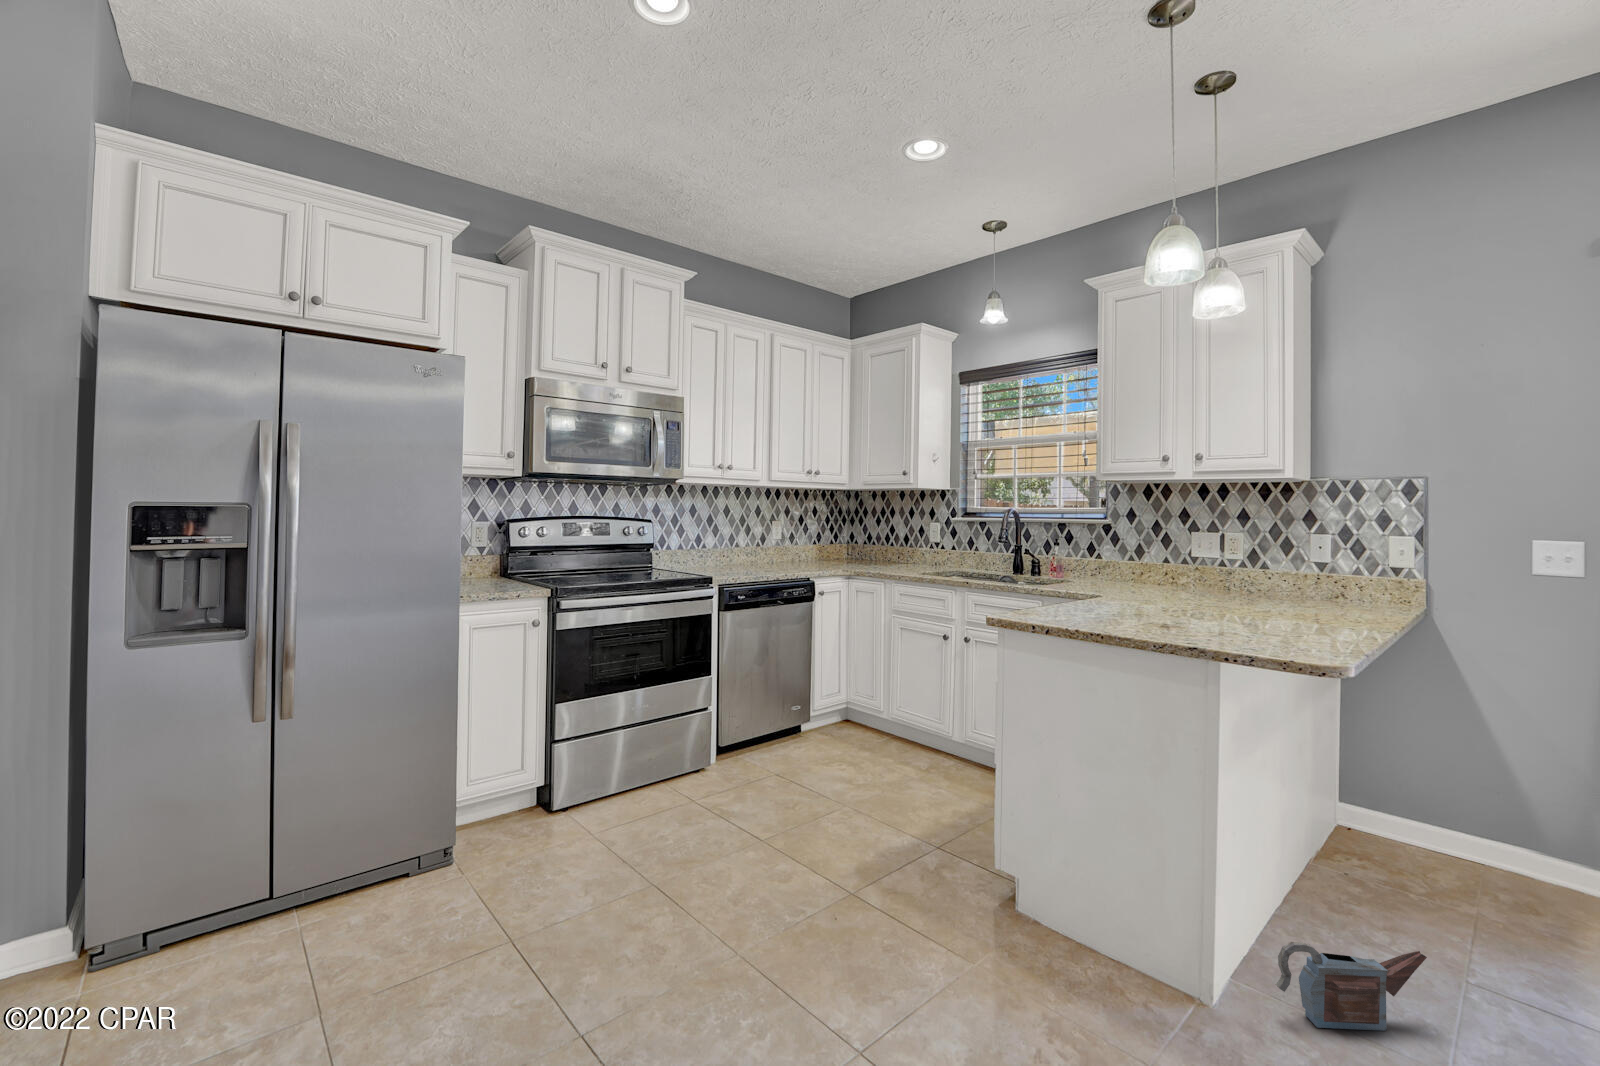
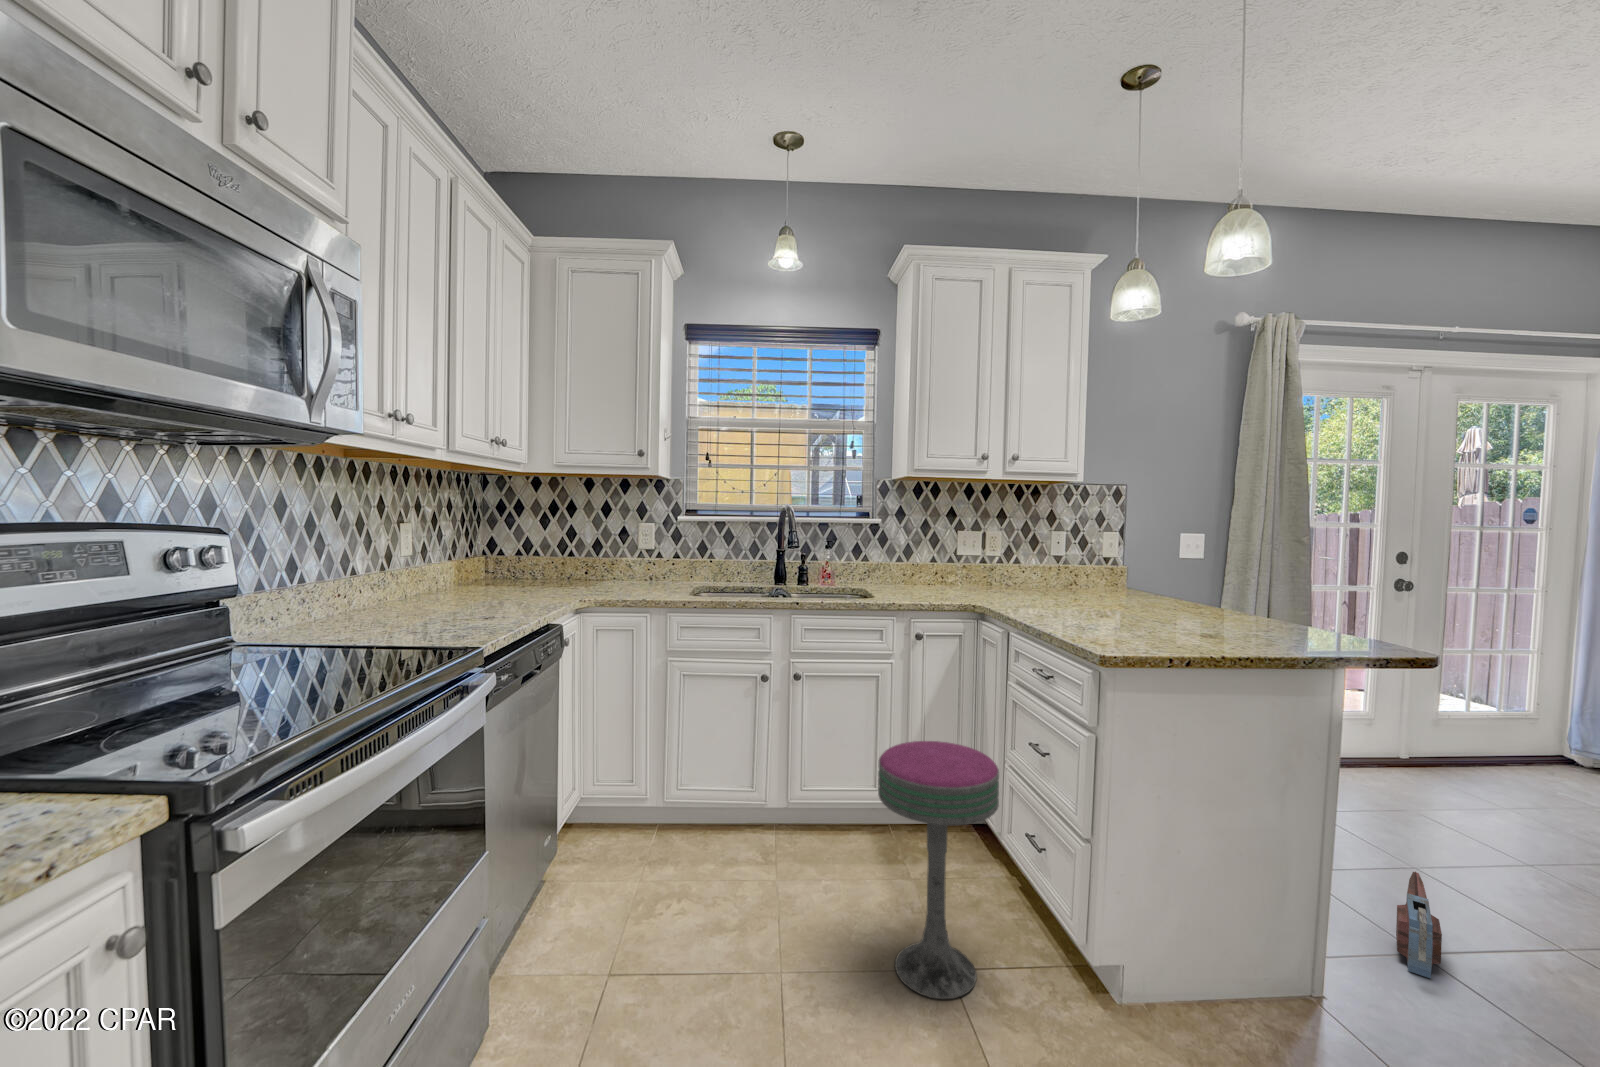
bar stool: none [872,677,956,846] -> present [878,741,999,999]

